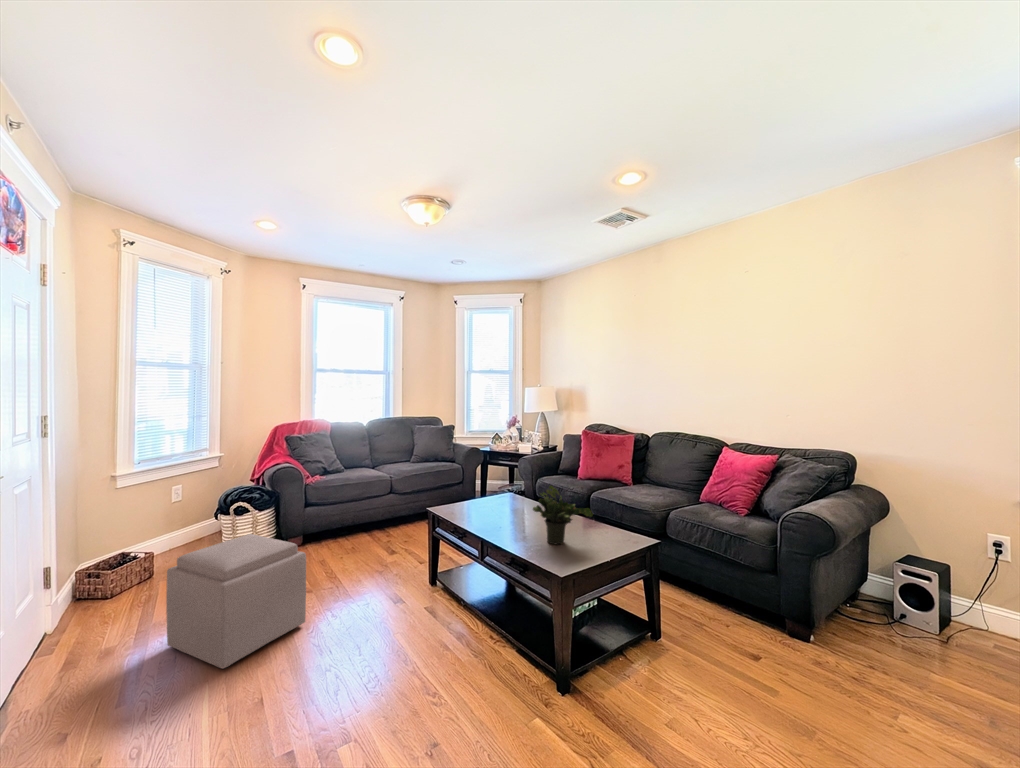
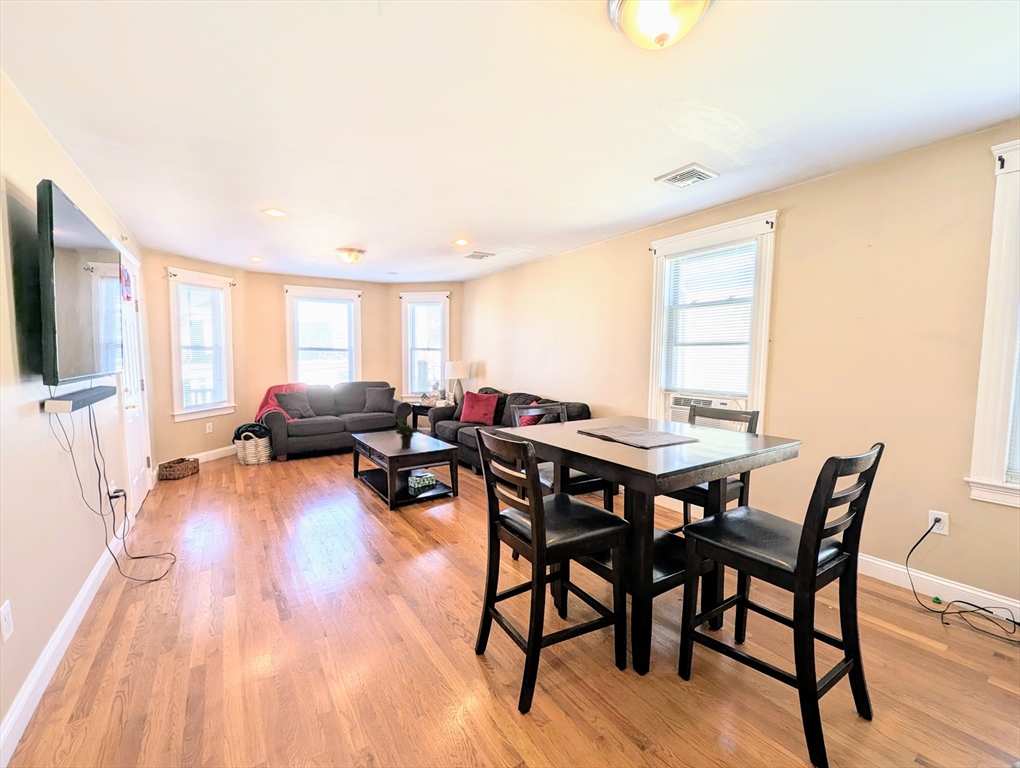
ottoman: present [166,534,306,668] -> none [208,444,280,502]

